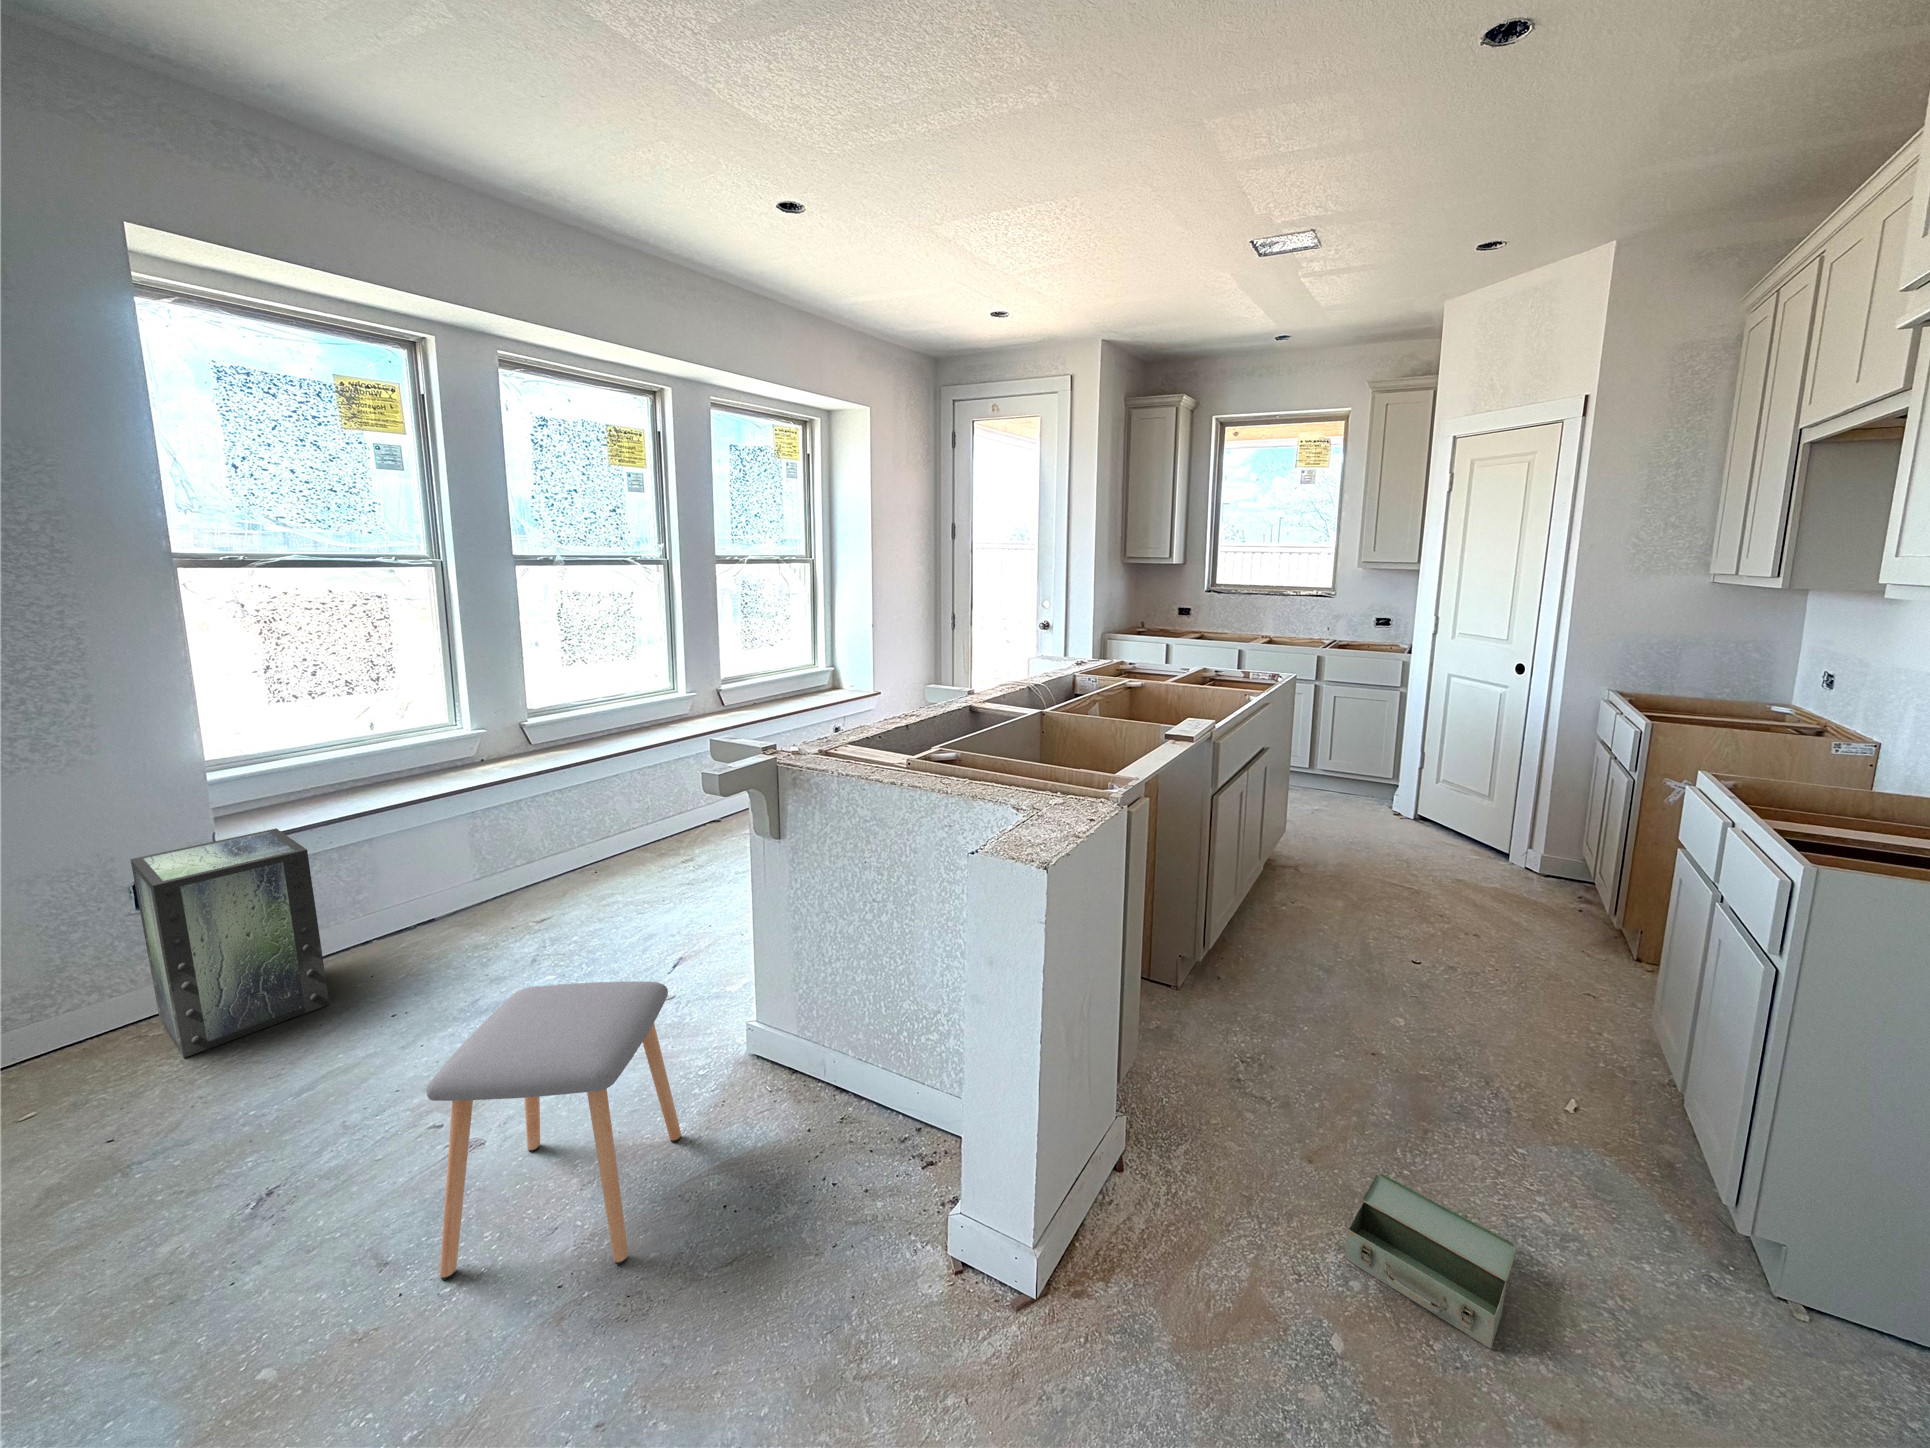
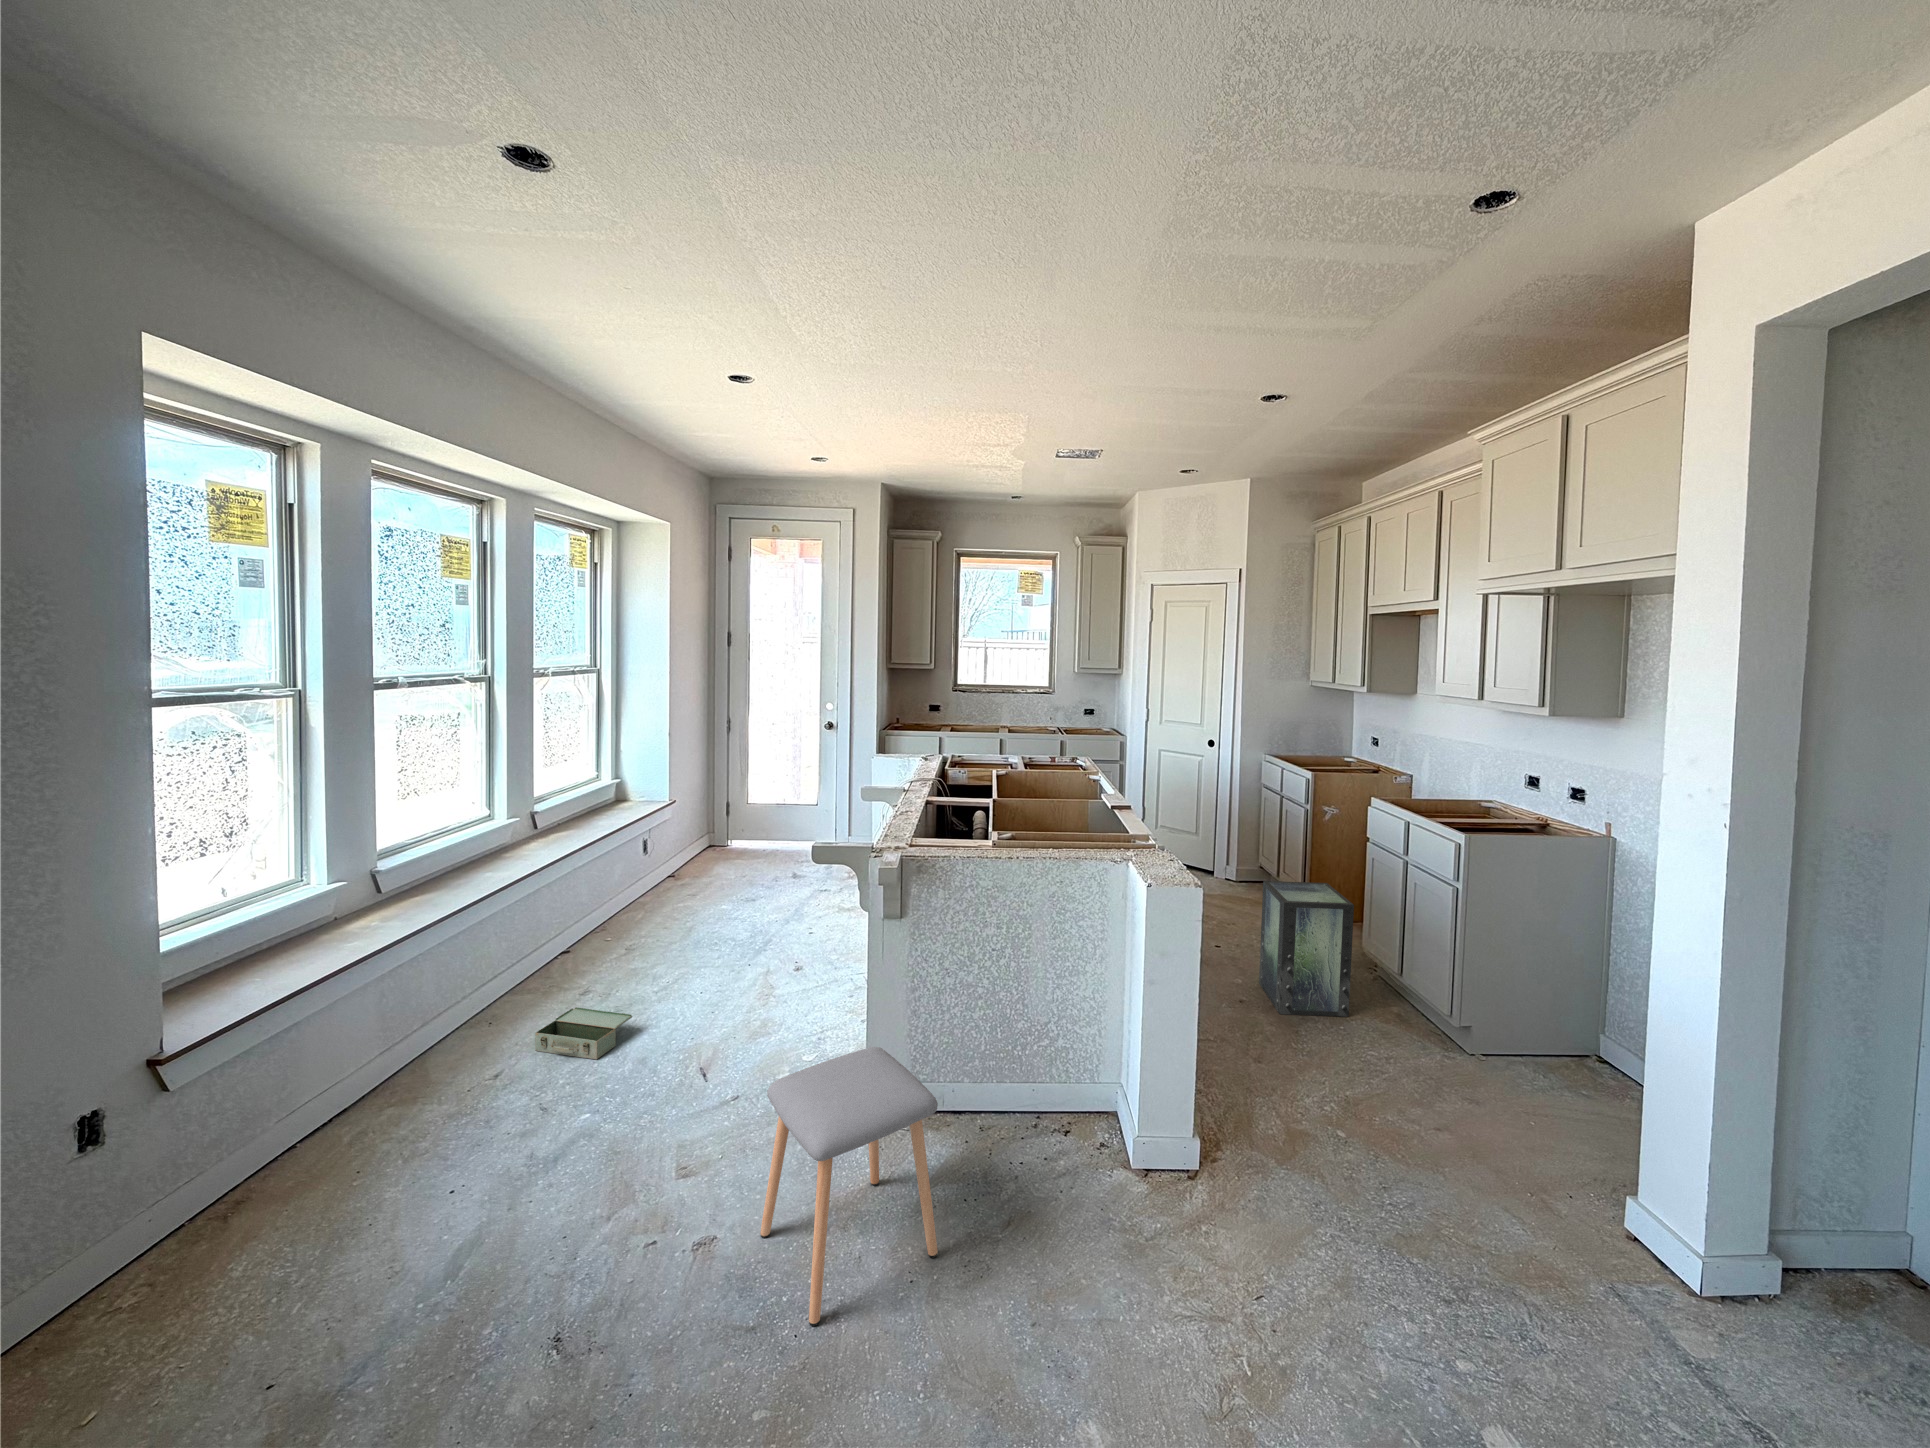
storage box: present [131,828,329,1058] -> present [1259,881,1354,1017]
toolbox: present [1345,1174,1517,1349] -> present [535,1007,632,1059]

